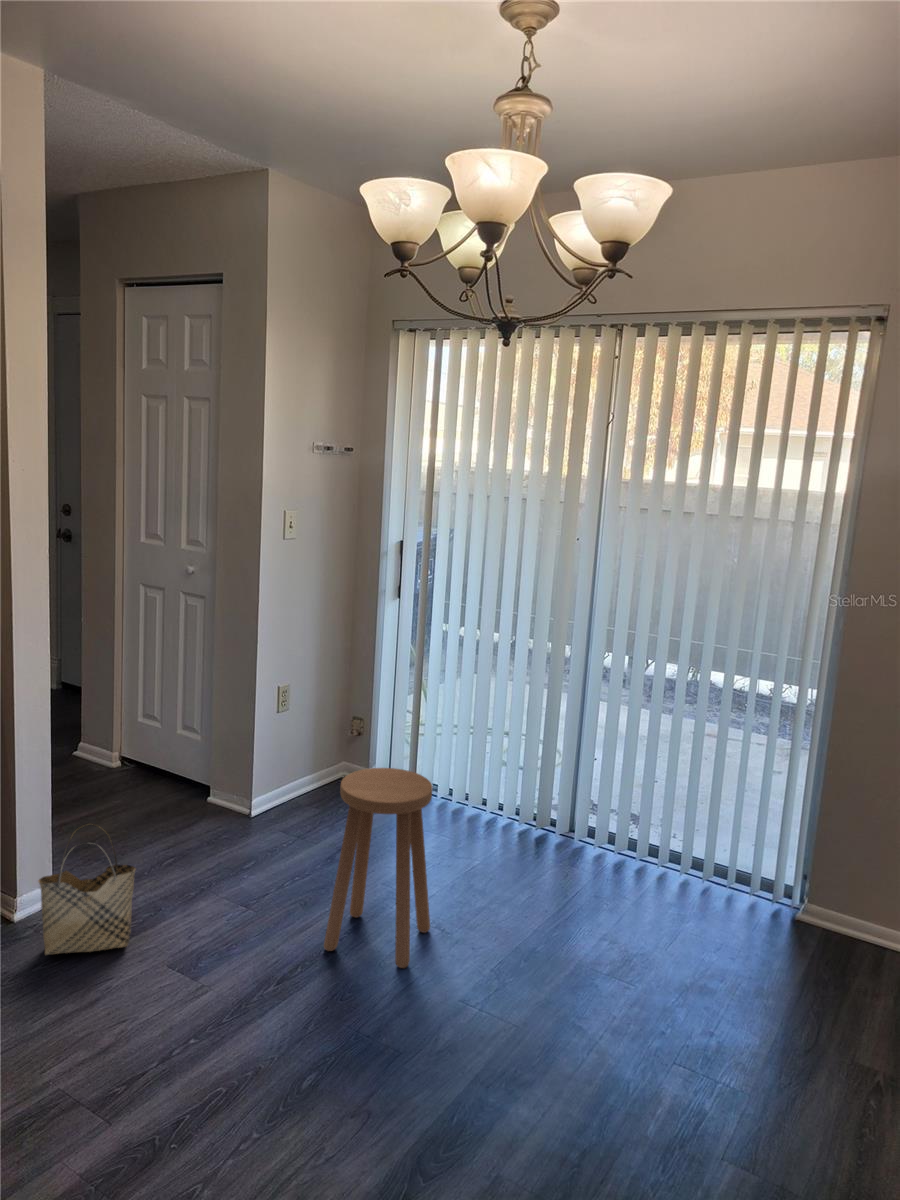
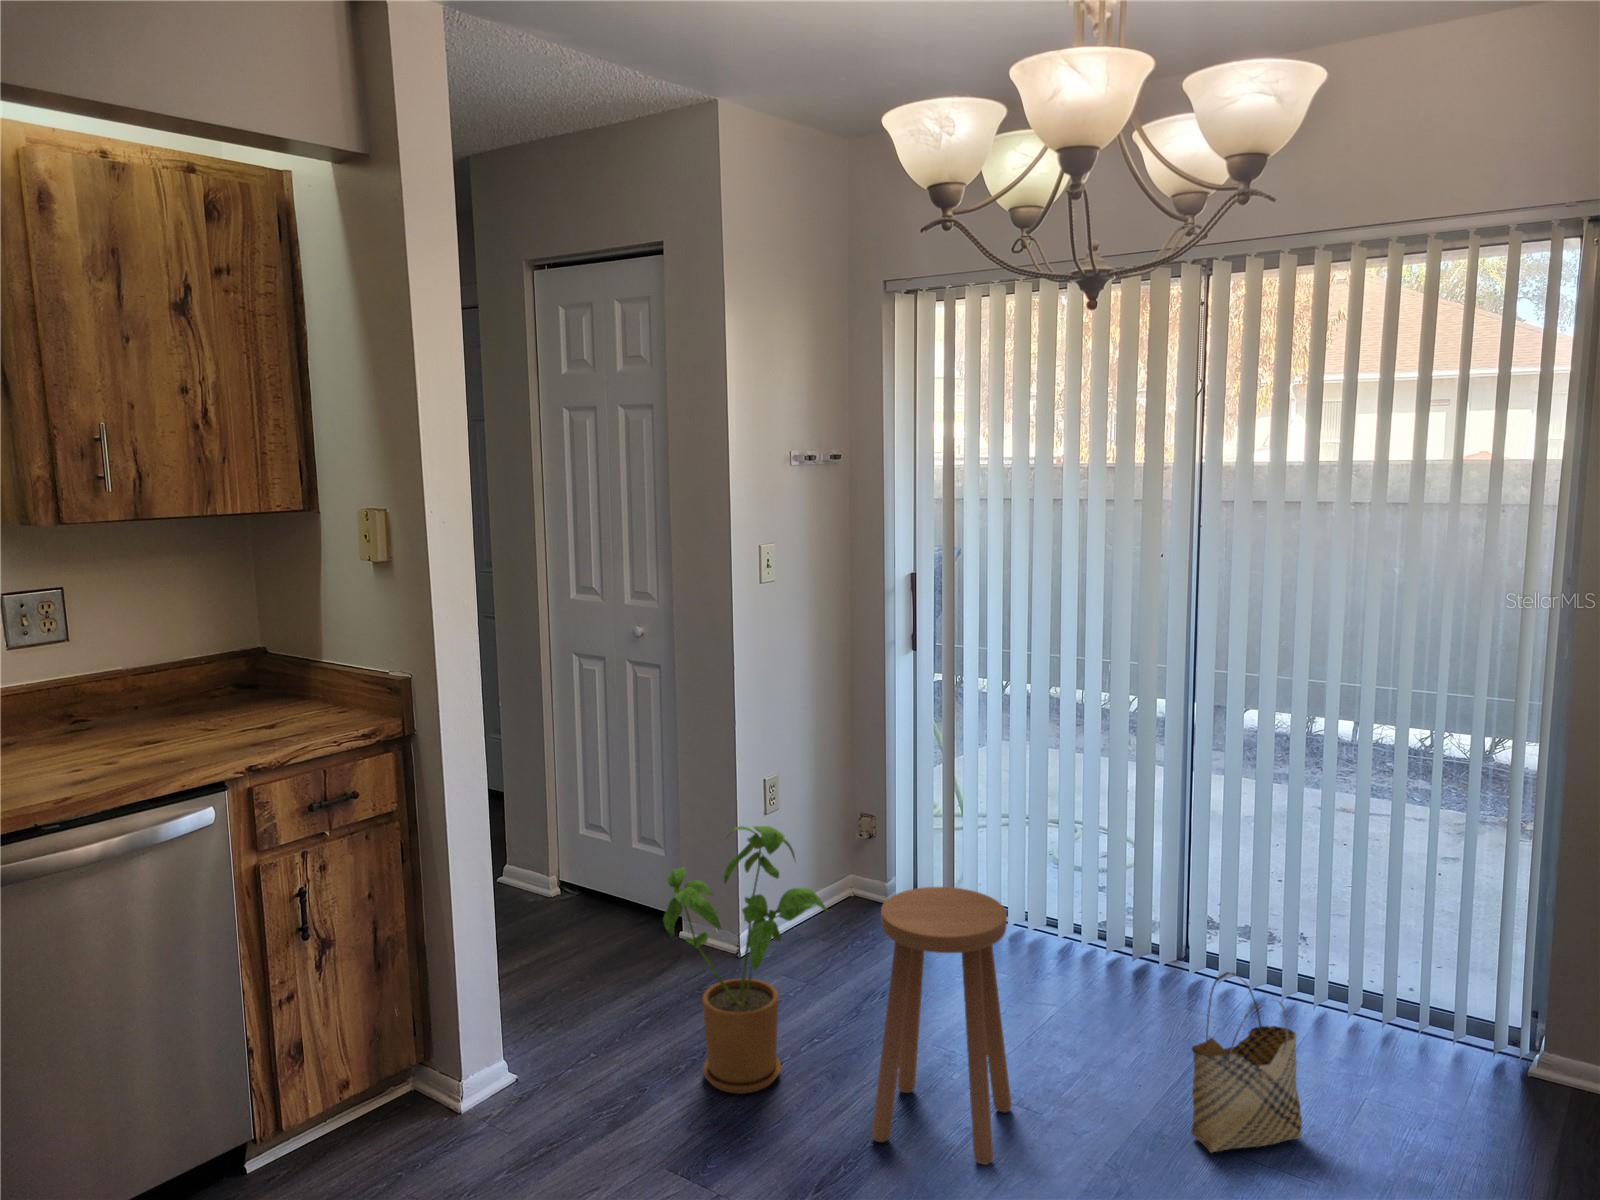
house plant: none [181,718,306,915] -> present [663,826,828,1094]
woven basket: present [38,823,135,955] -> present [1191,972,1302,1152]

